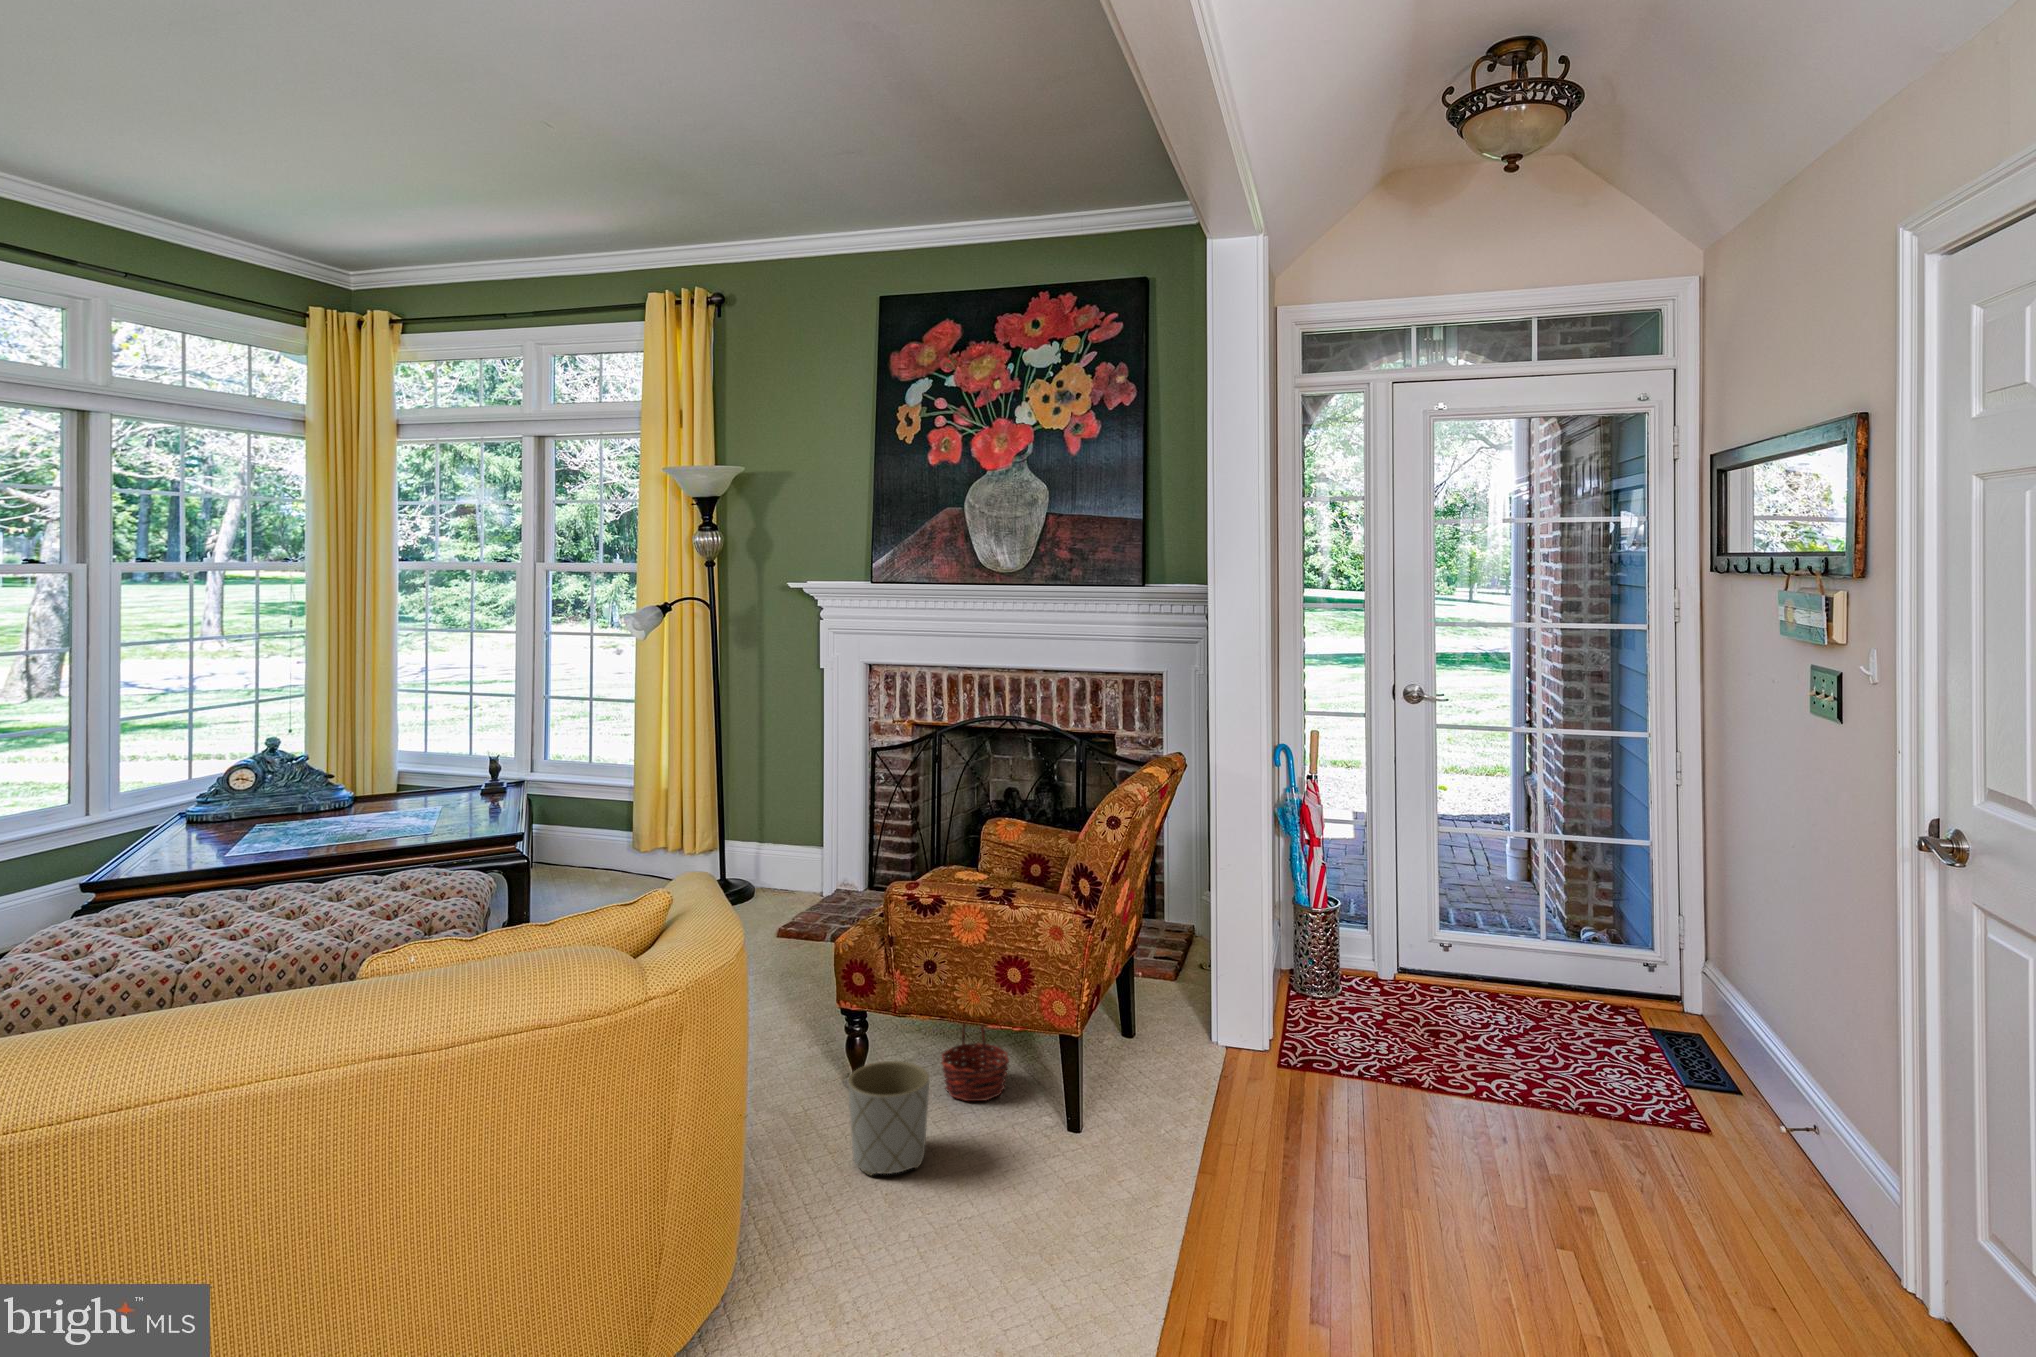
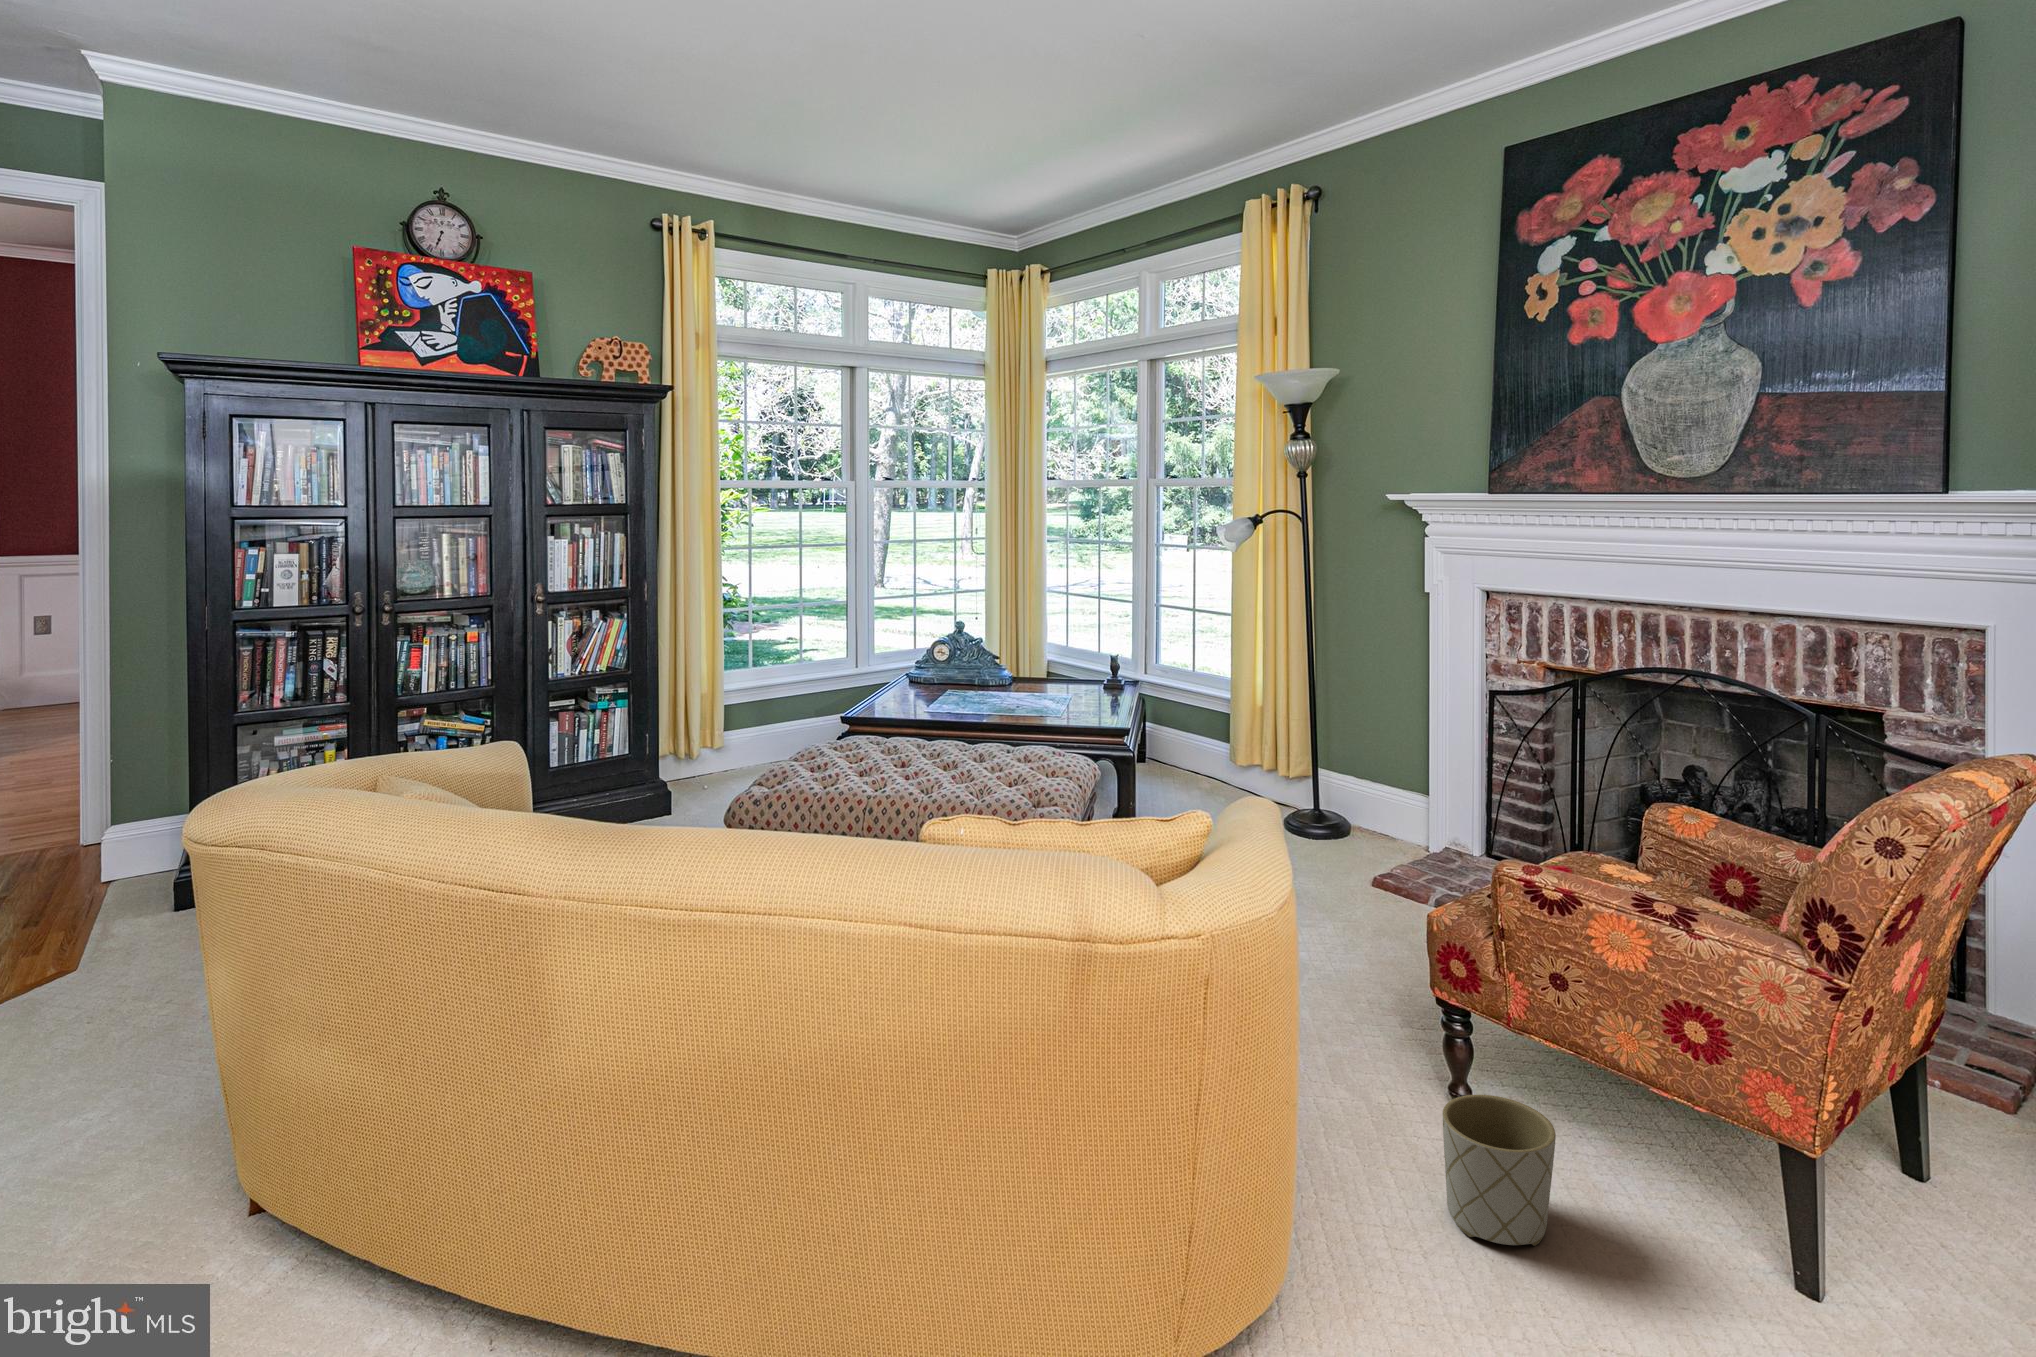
basket: present [942,1023,1009,1101] -> none [1573,1032,1677,1171]

